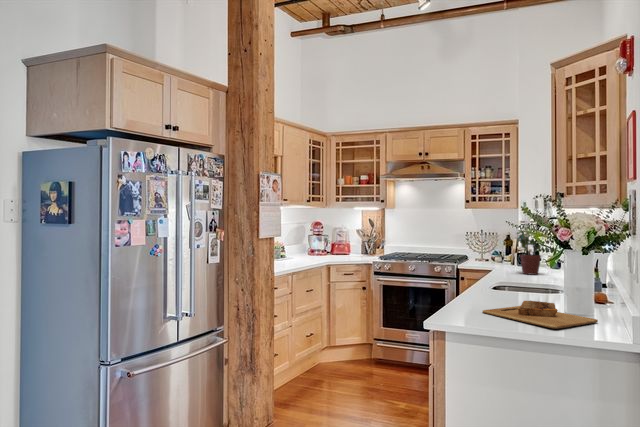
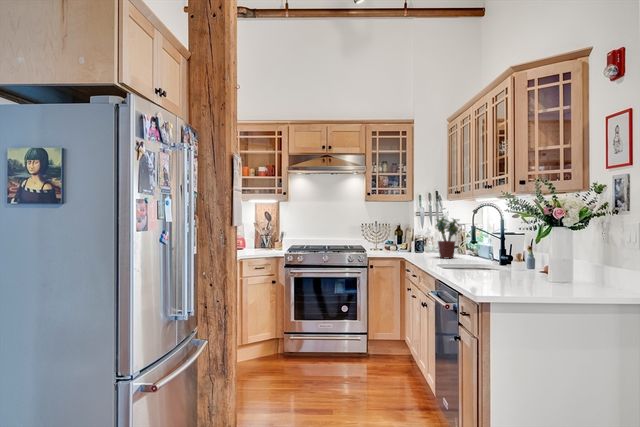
cutting board: present [483,301,598,329] -> none [490,271,582,292]

